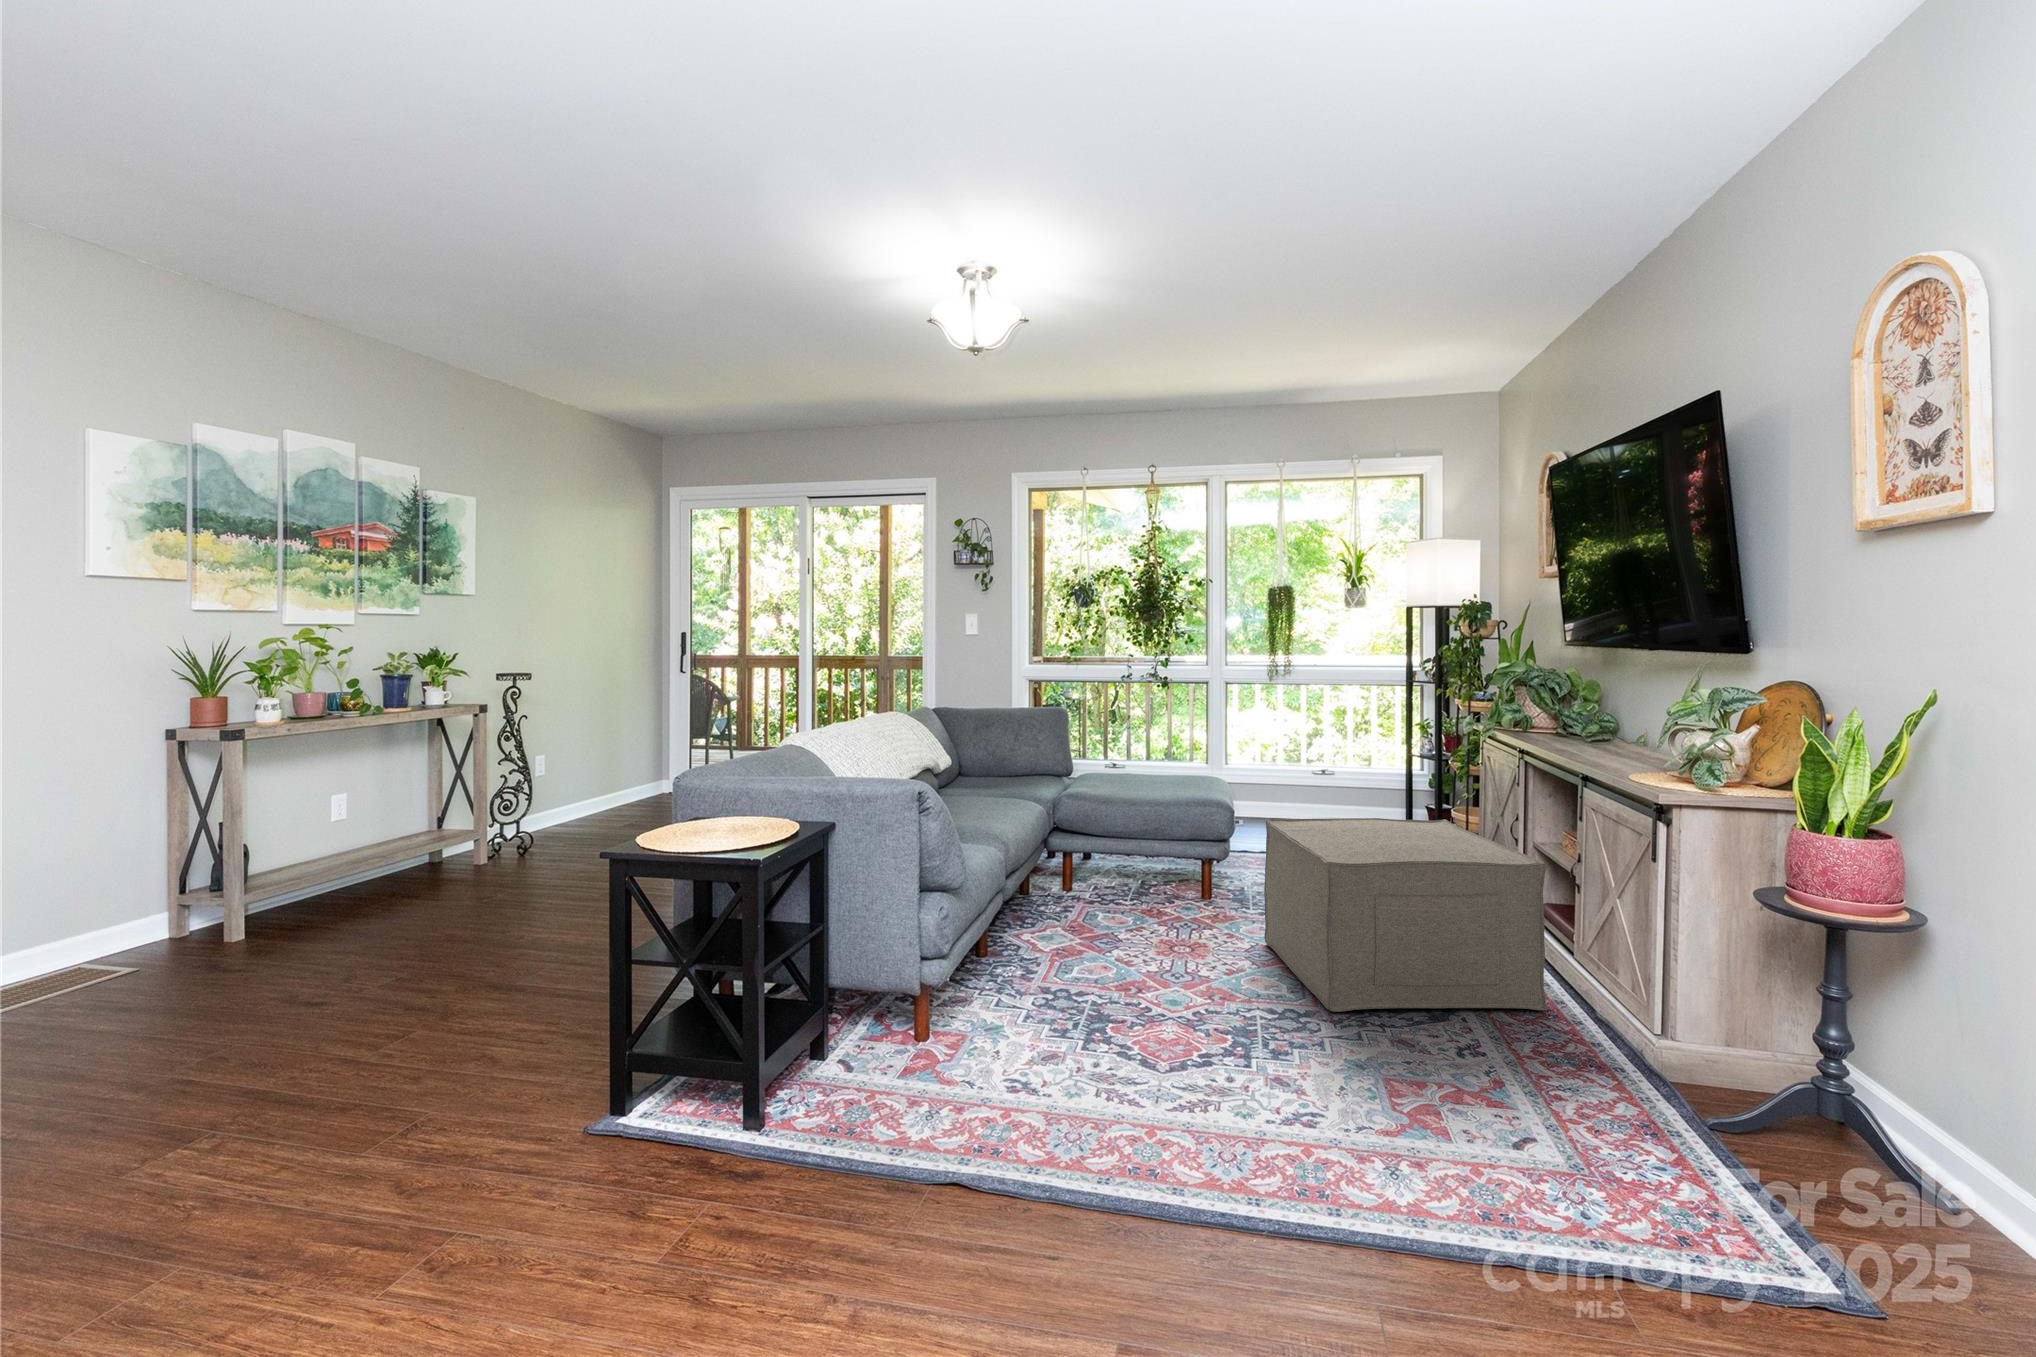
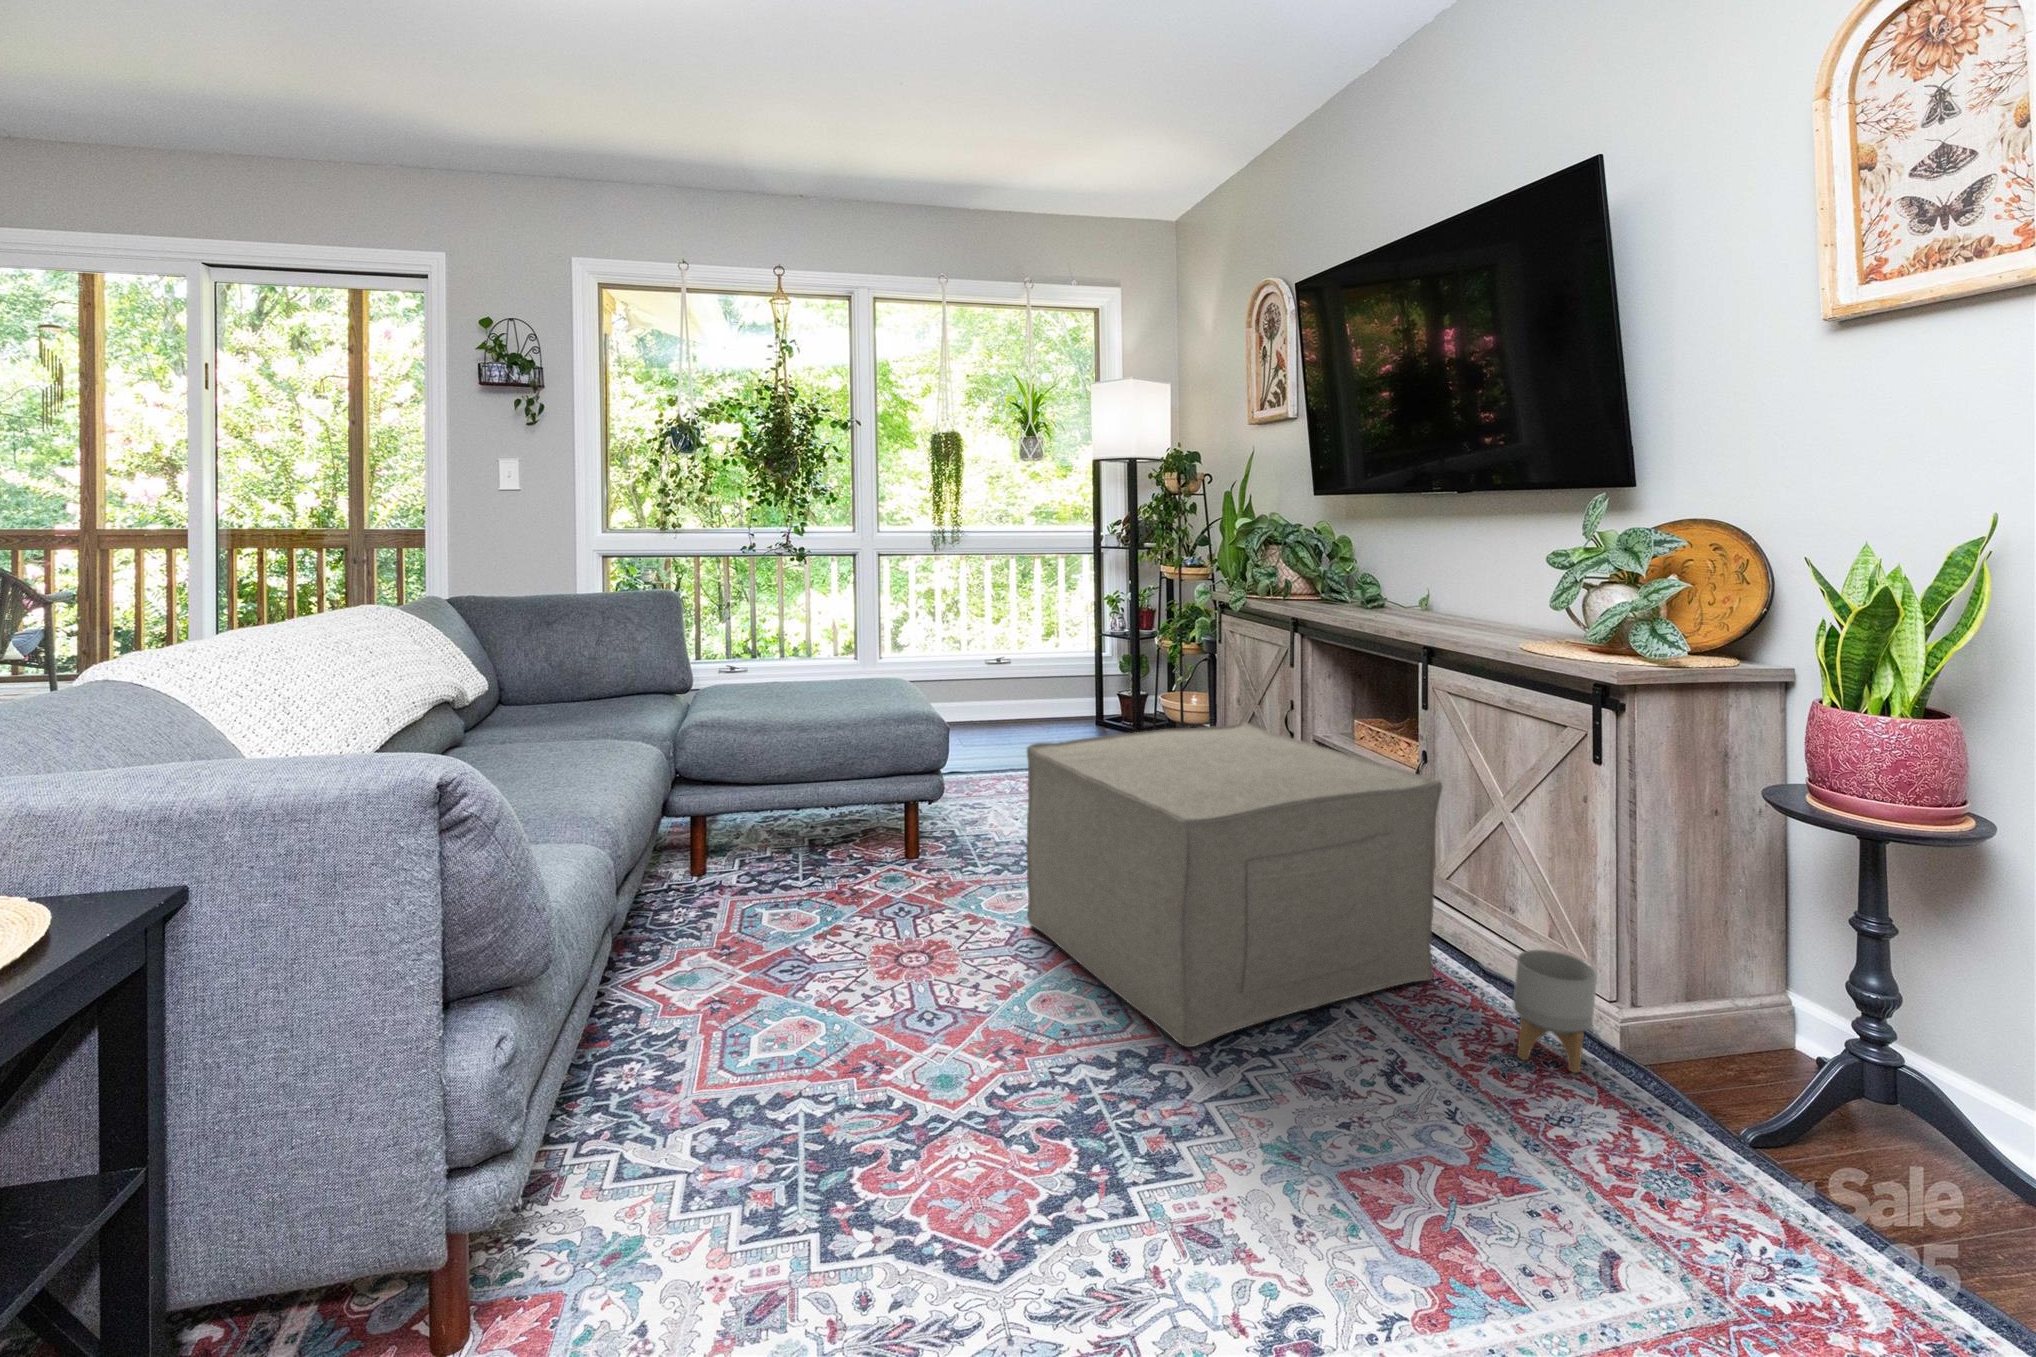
planter: none [1568,983,1626,1068] -> present [1513,950,1597,1073]

